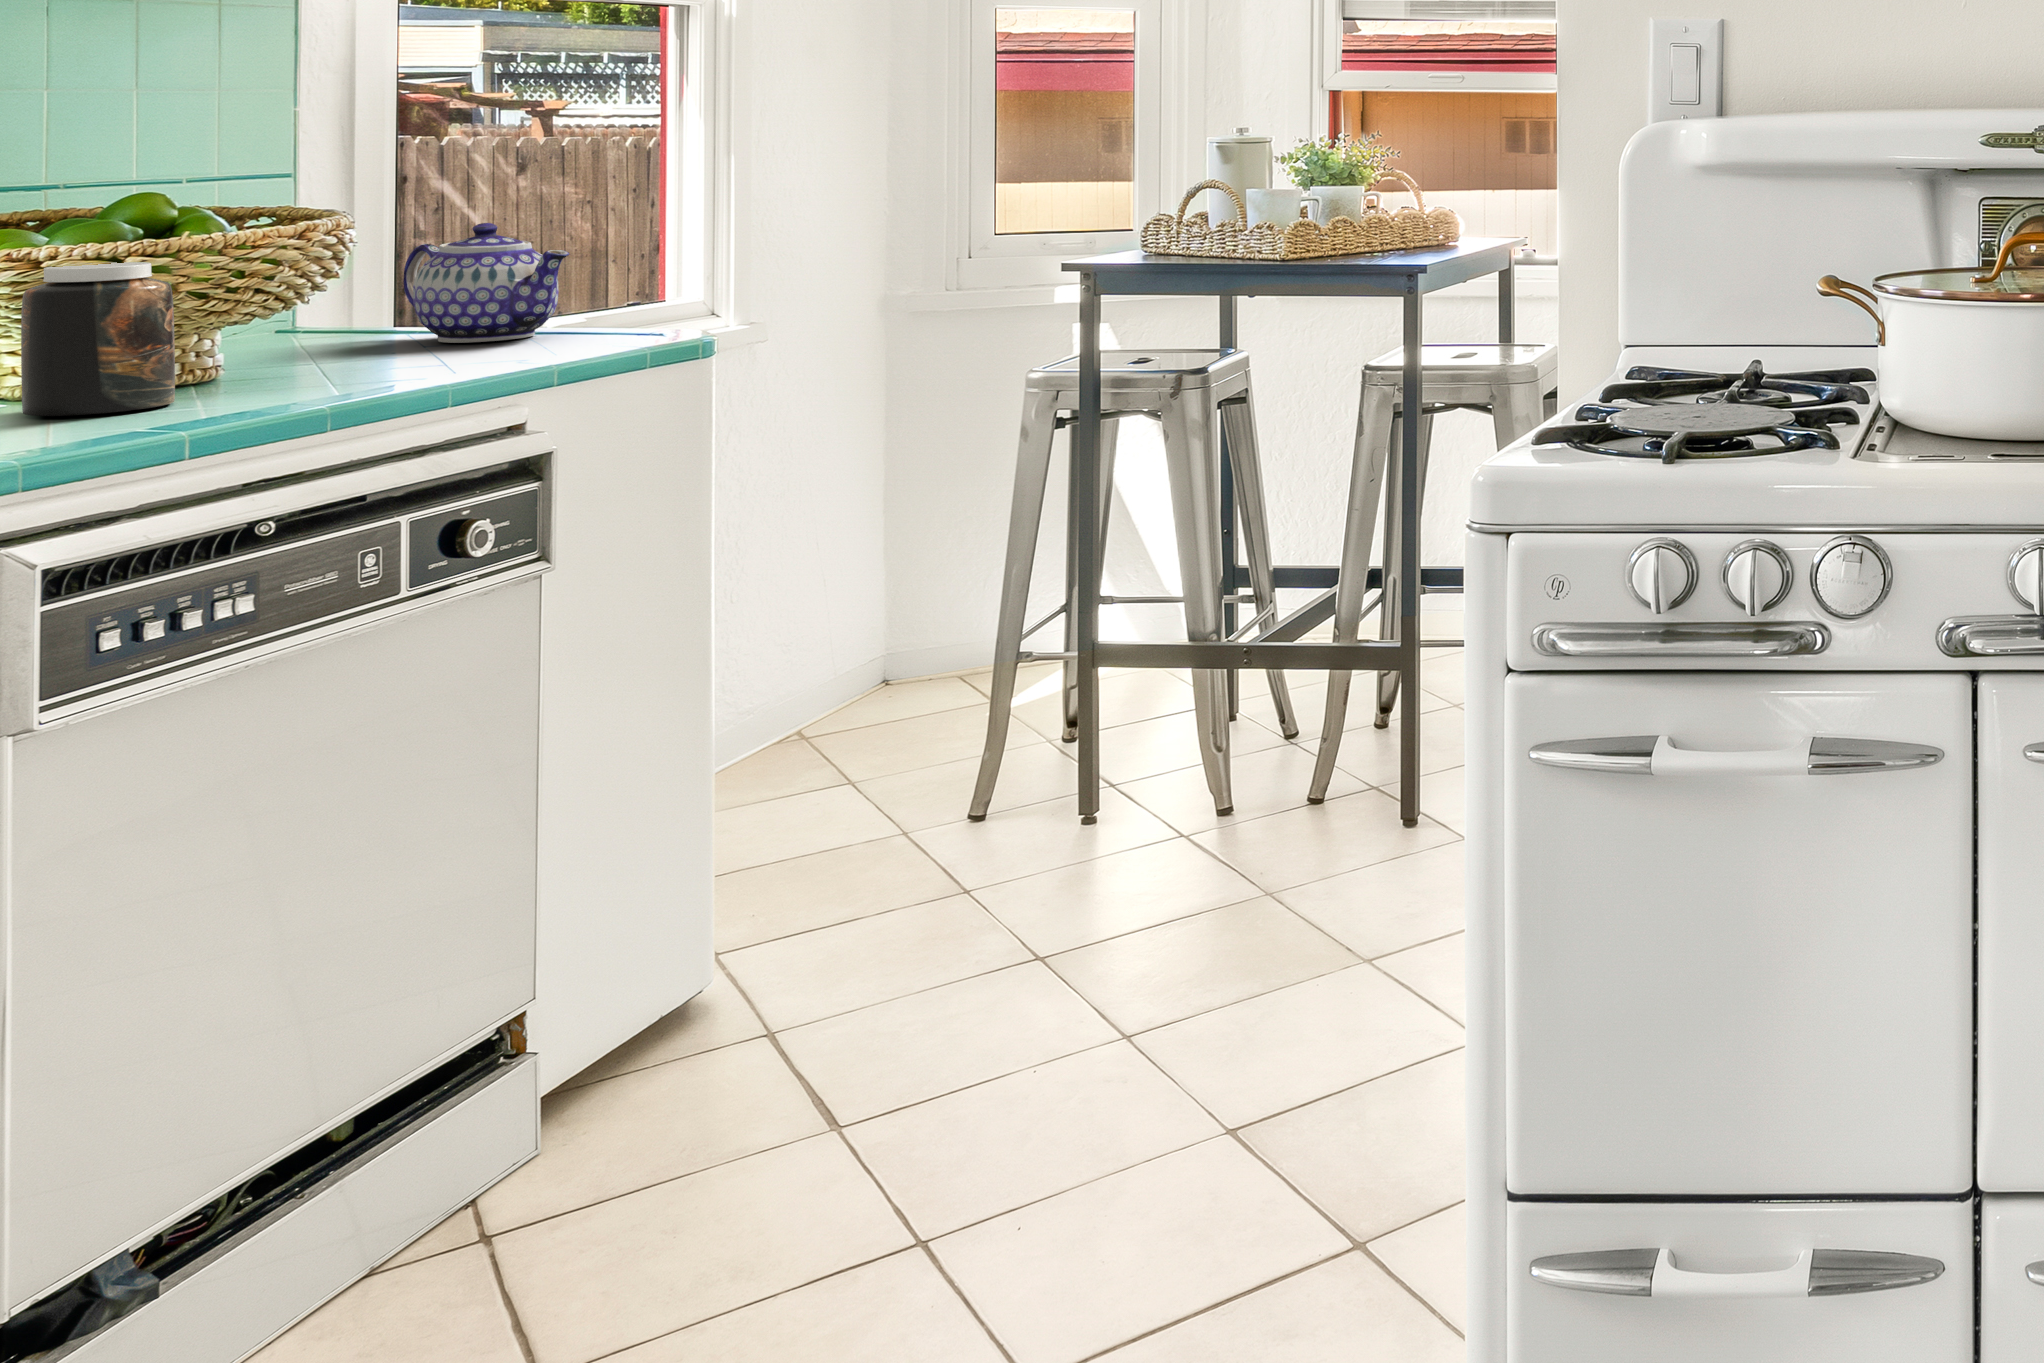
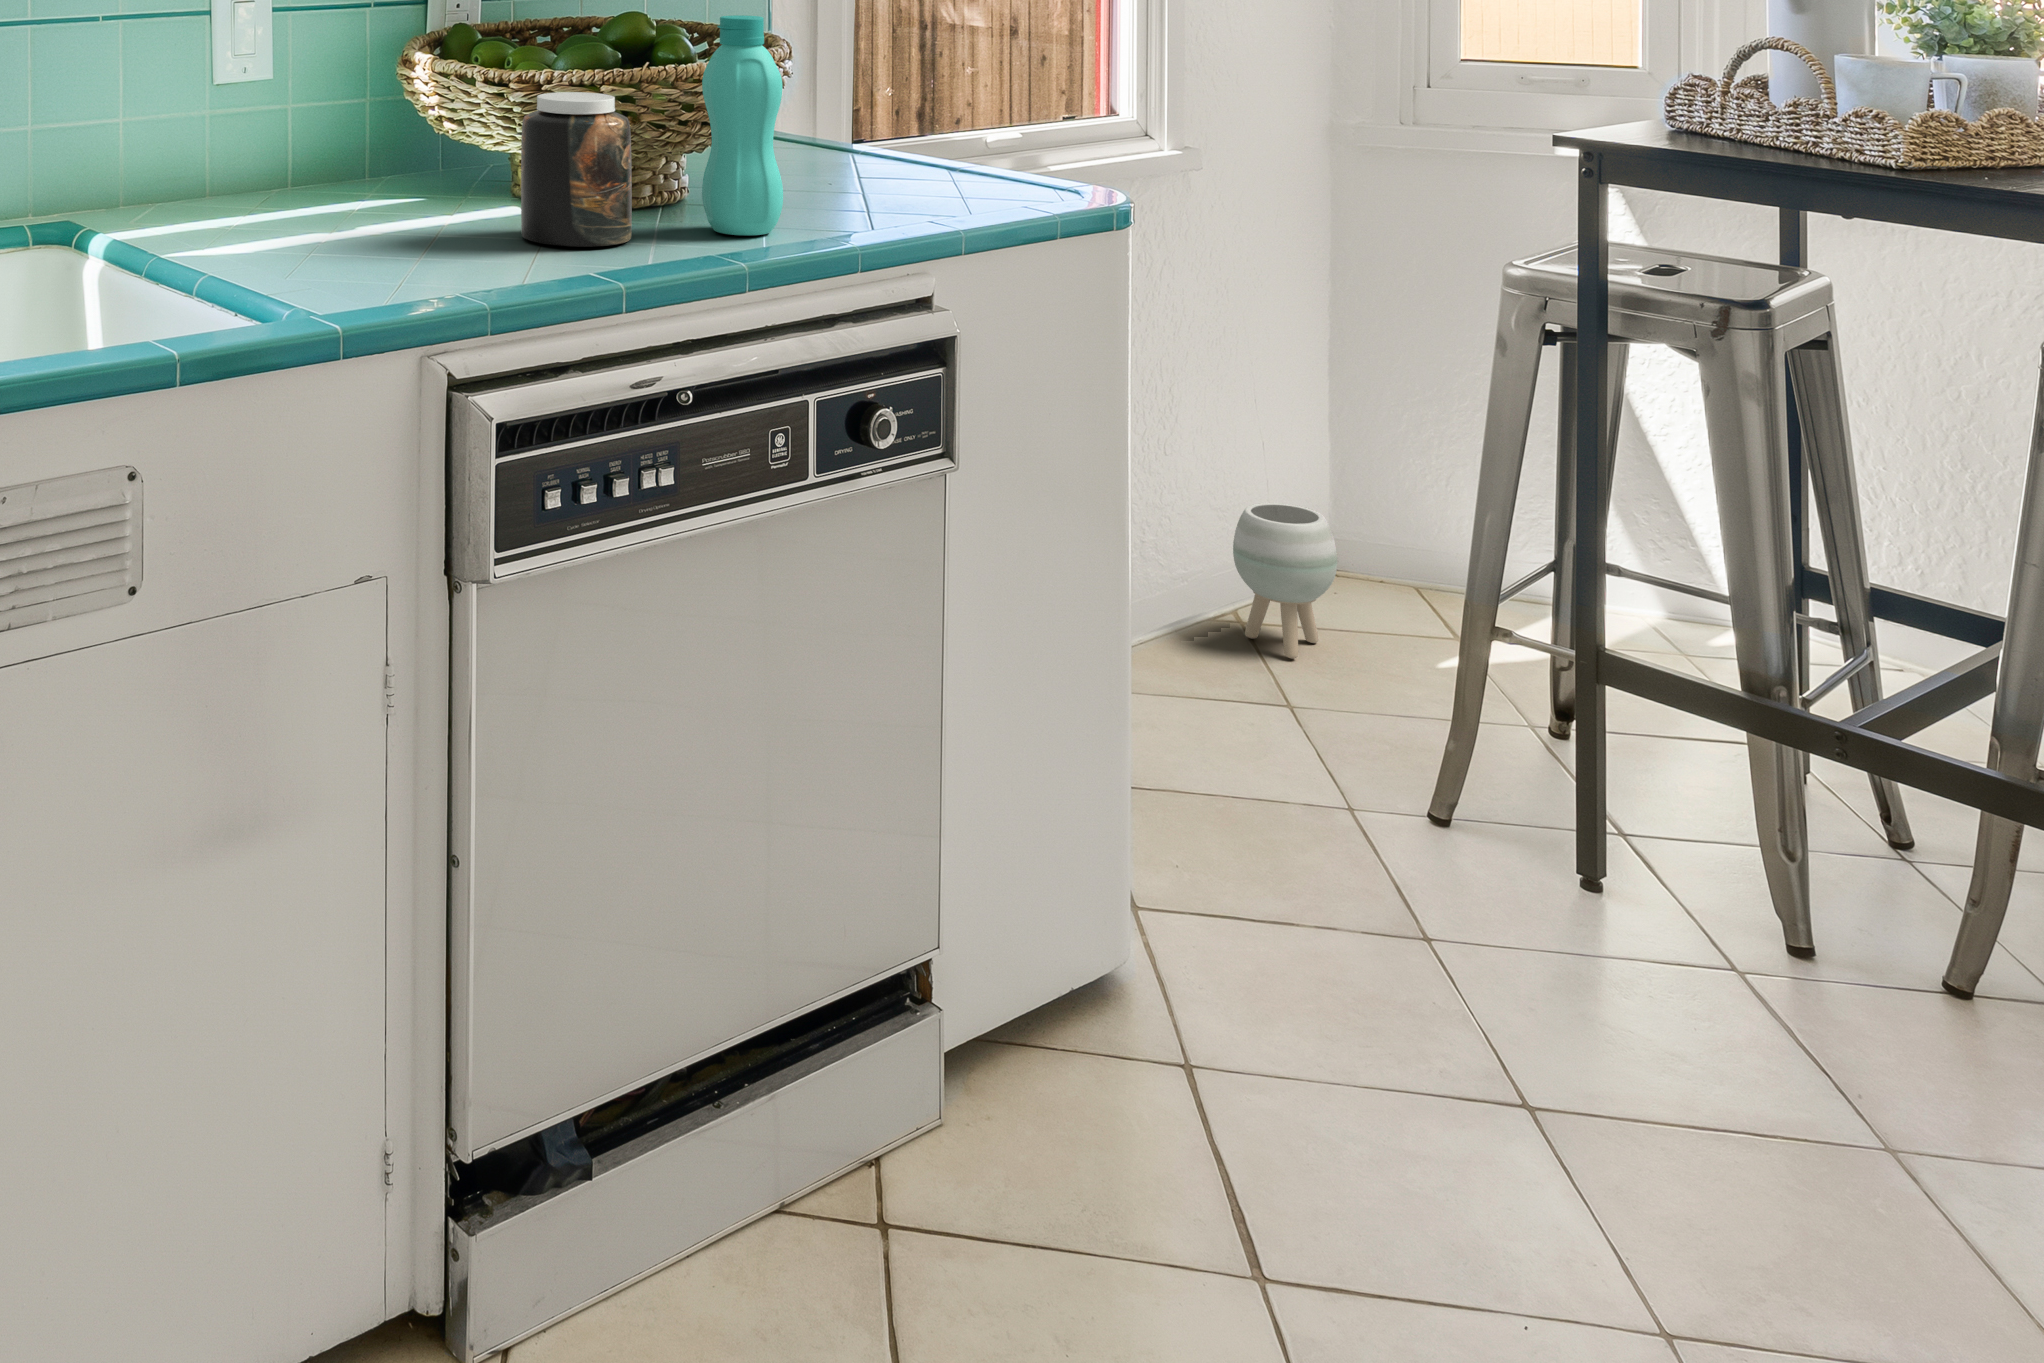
bottle: none [259,178,359,386] -> present [702,15,783,235]
teapot: present [403,223,569,343] -> none [844,59,986,191]
planter: none [786,615,881,743] -> present [1233,503,1337,659]

